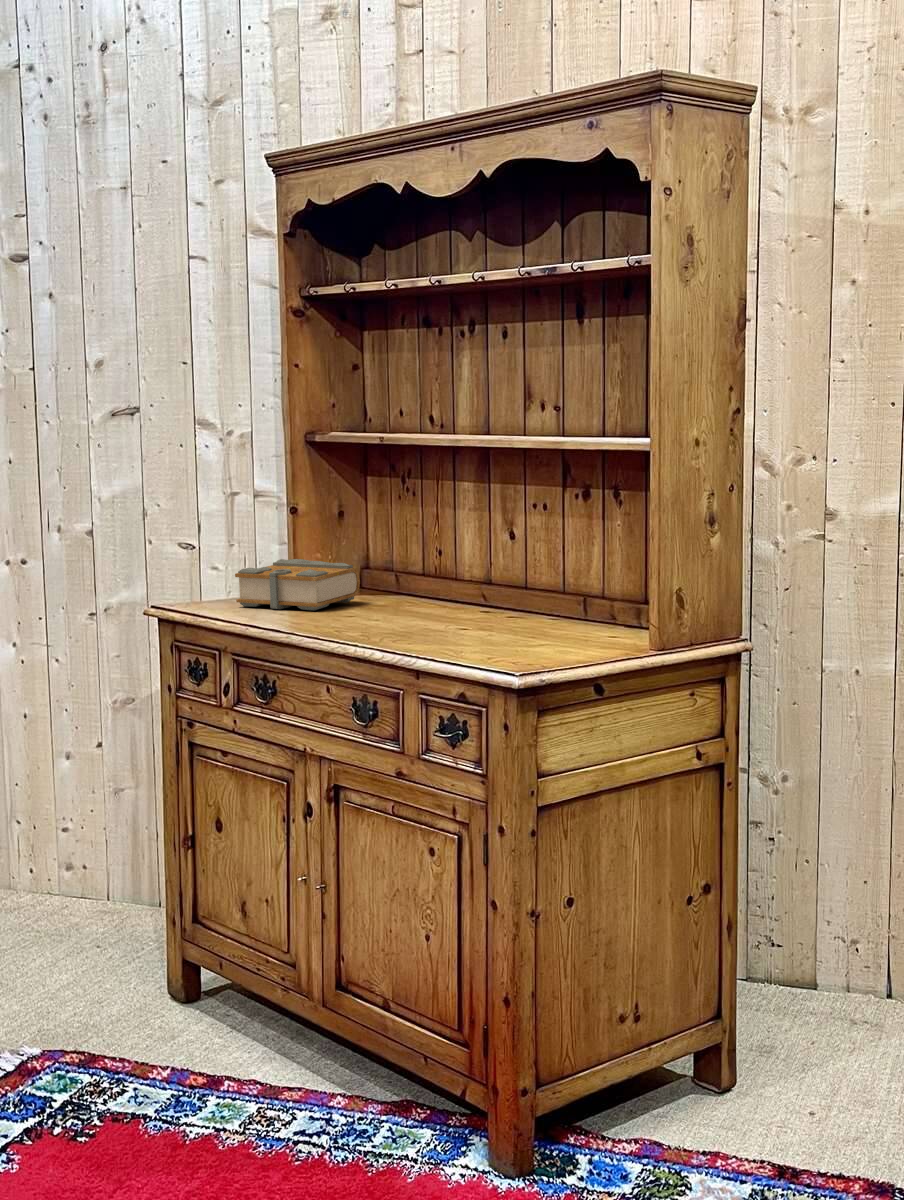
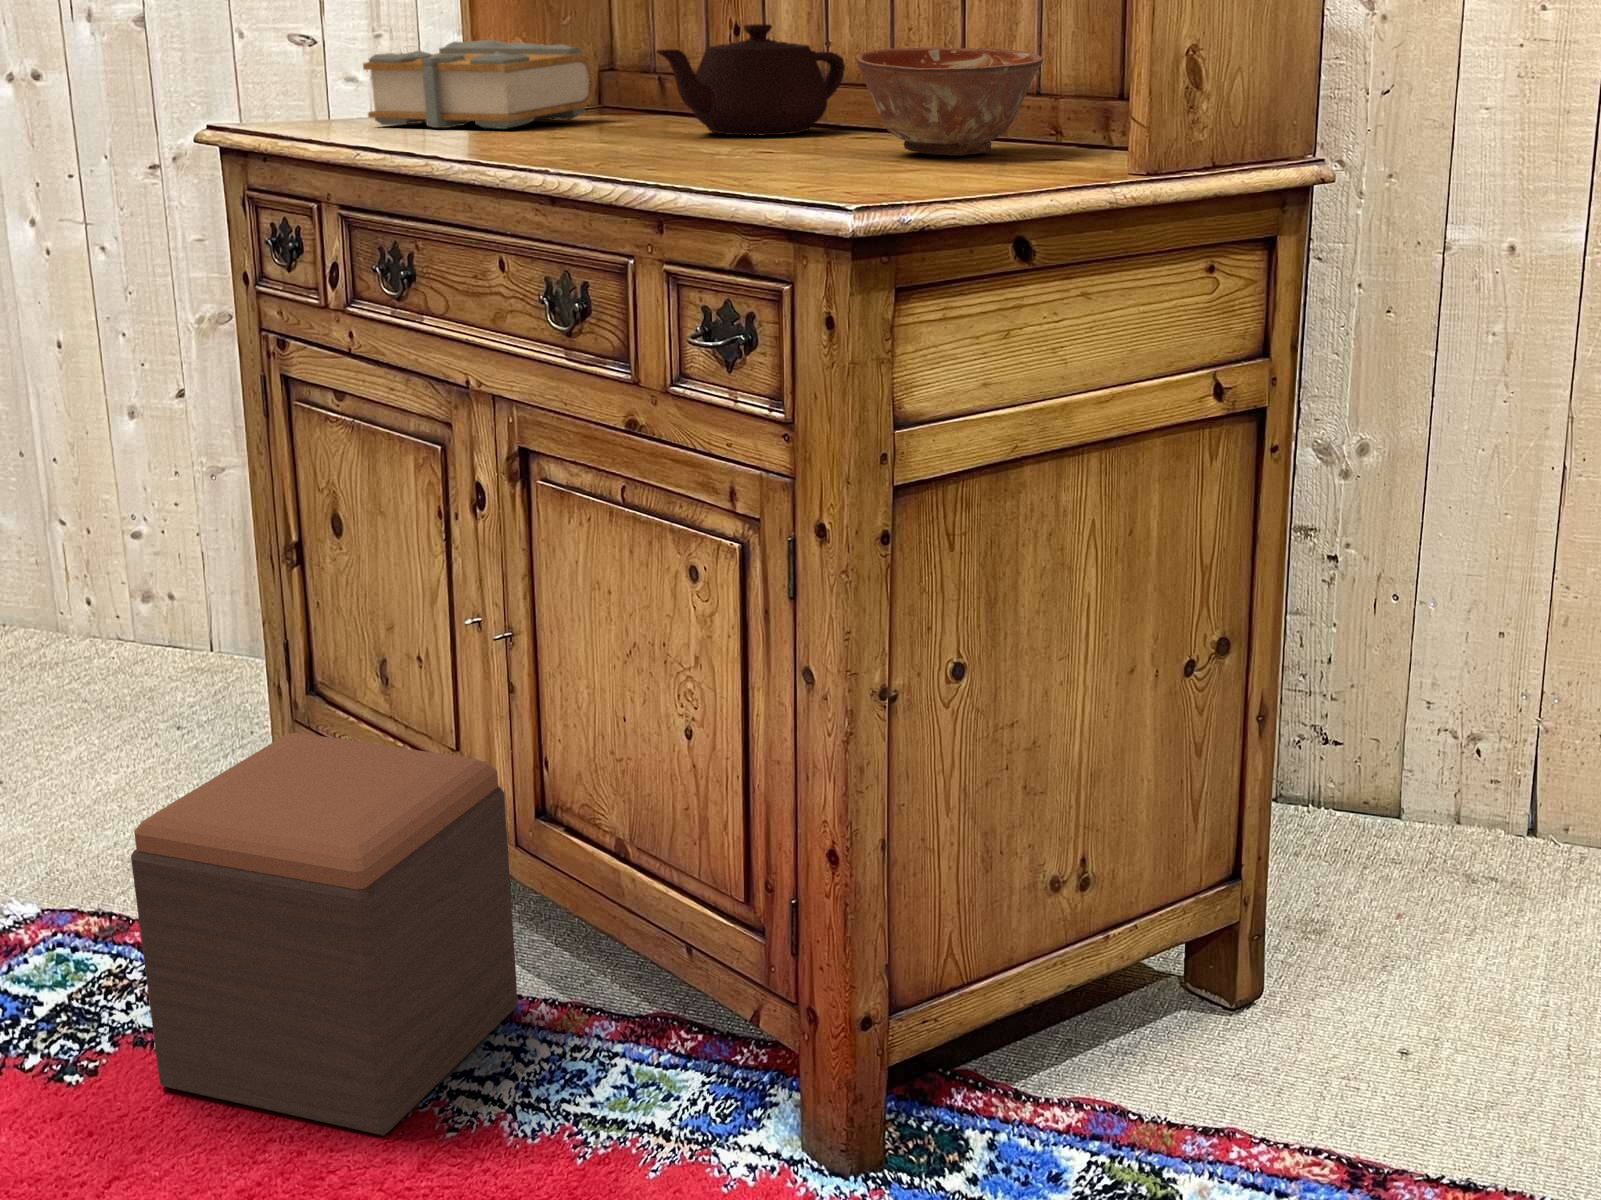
teapot: none [402,559,499,618] -> present [656,24,845,135]
ceramic bowl: none [510,579,605,637] -> present [856,47,1043,156]
footstool: none [128,942,325,1162] -> present [131,733,518,1136]

